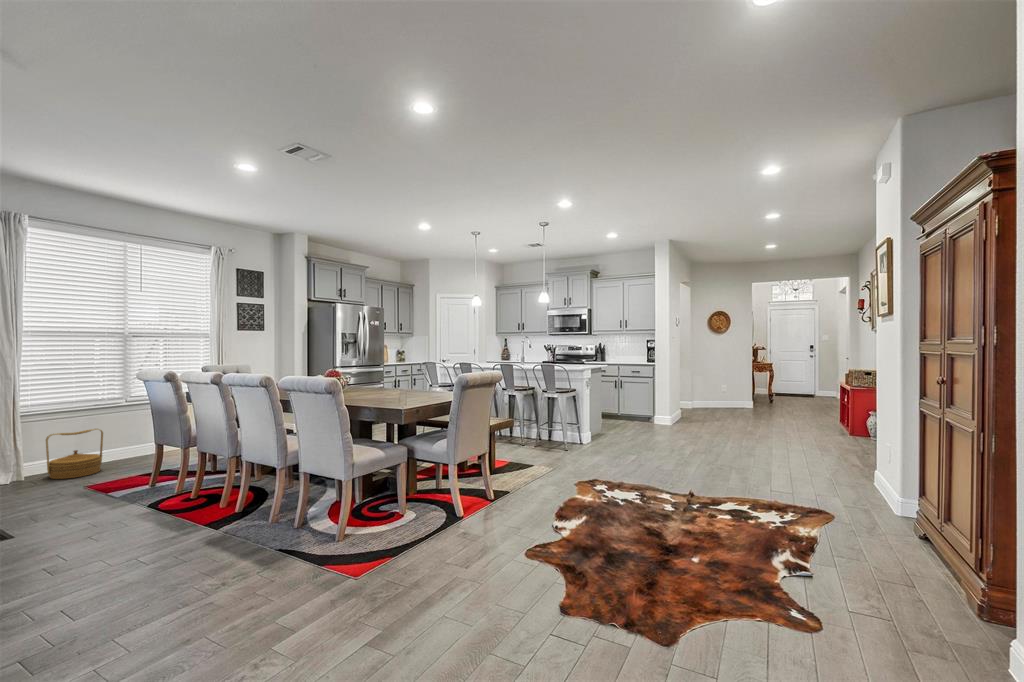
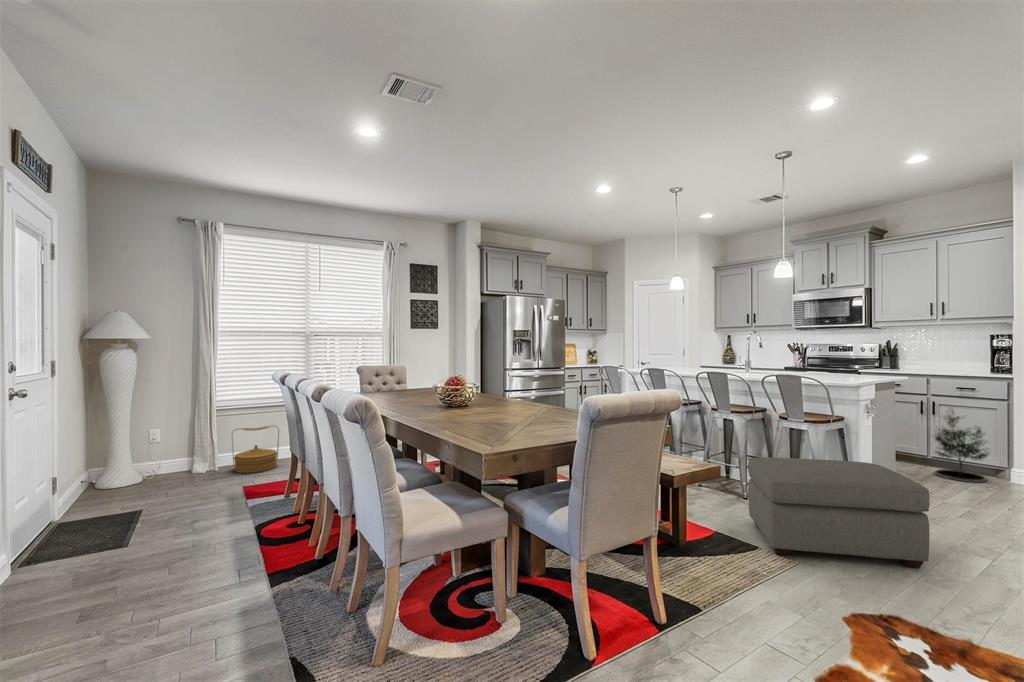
potted tree: none [619,382,646,425] -> present [934,410,989,482]
ottoman: none [528,412,613,466] -> present [748,457,930,568]

